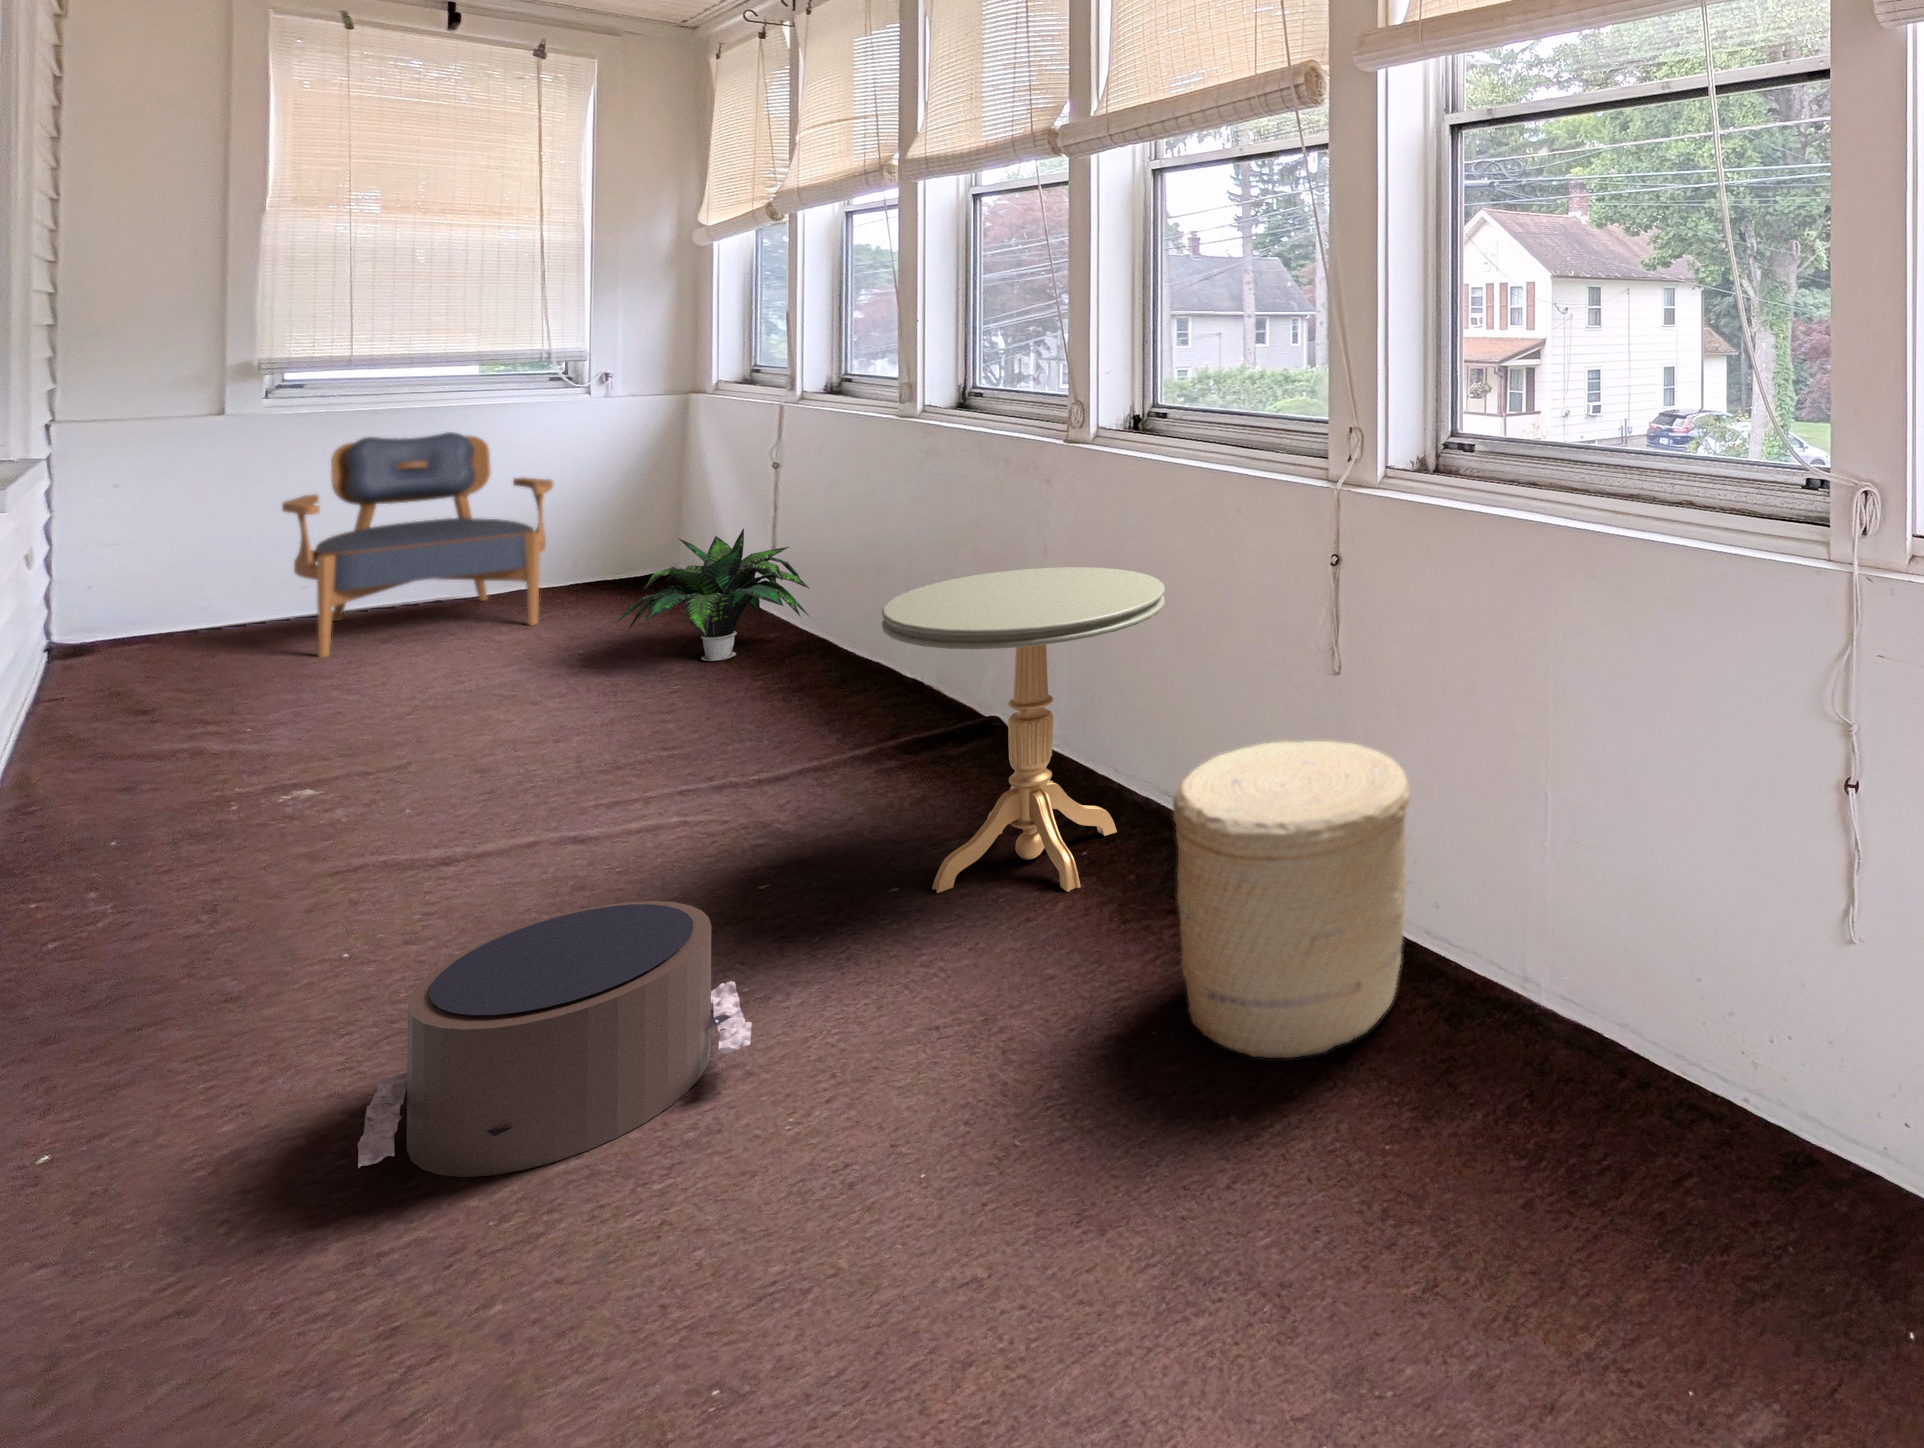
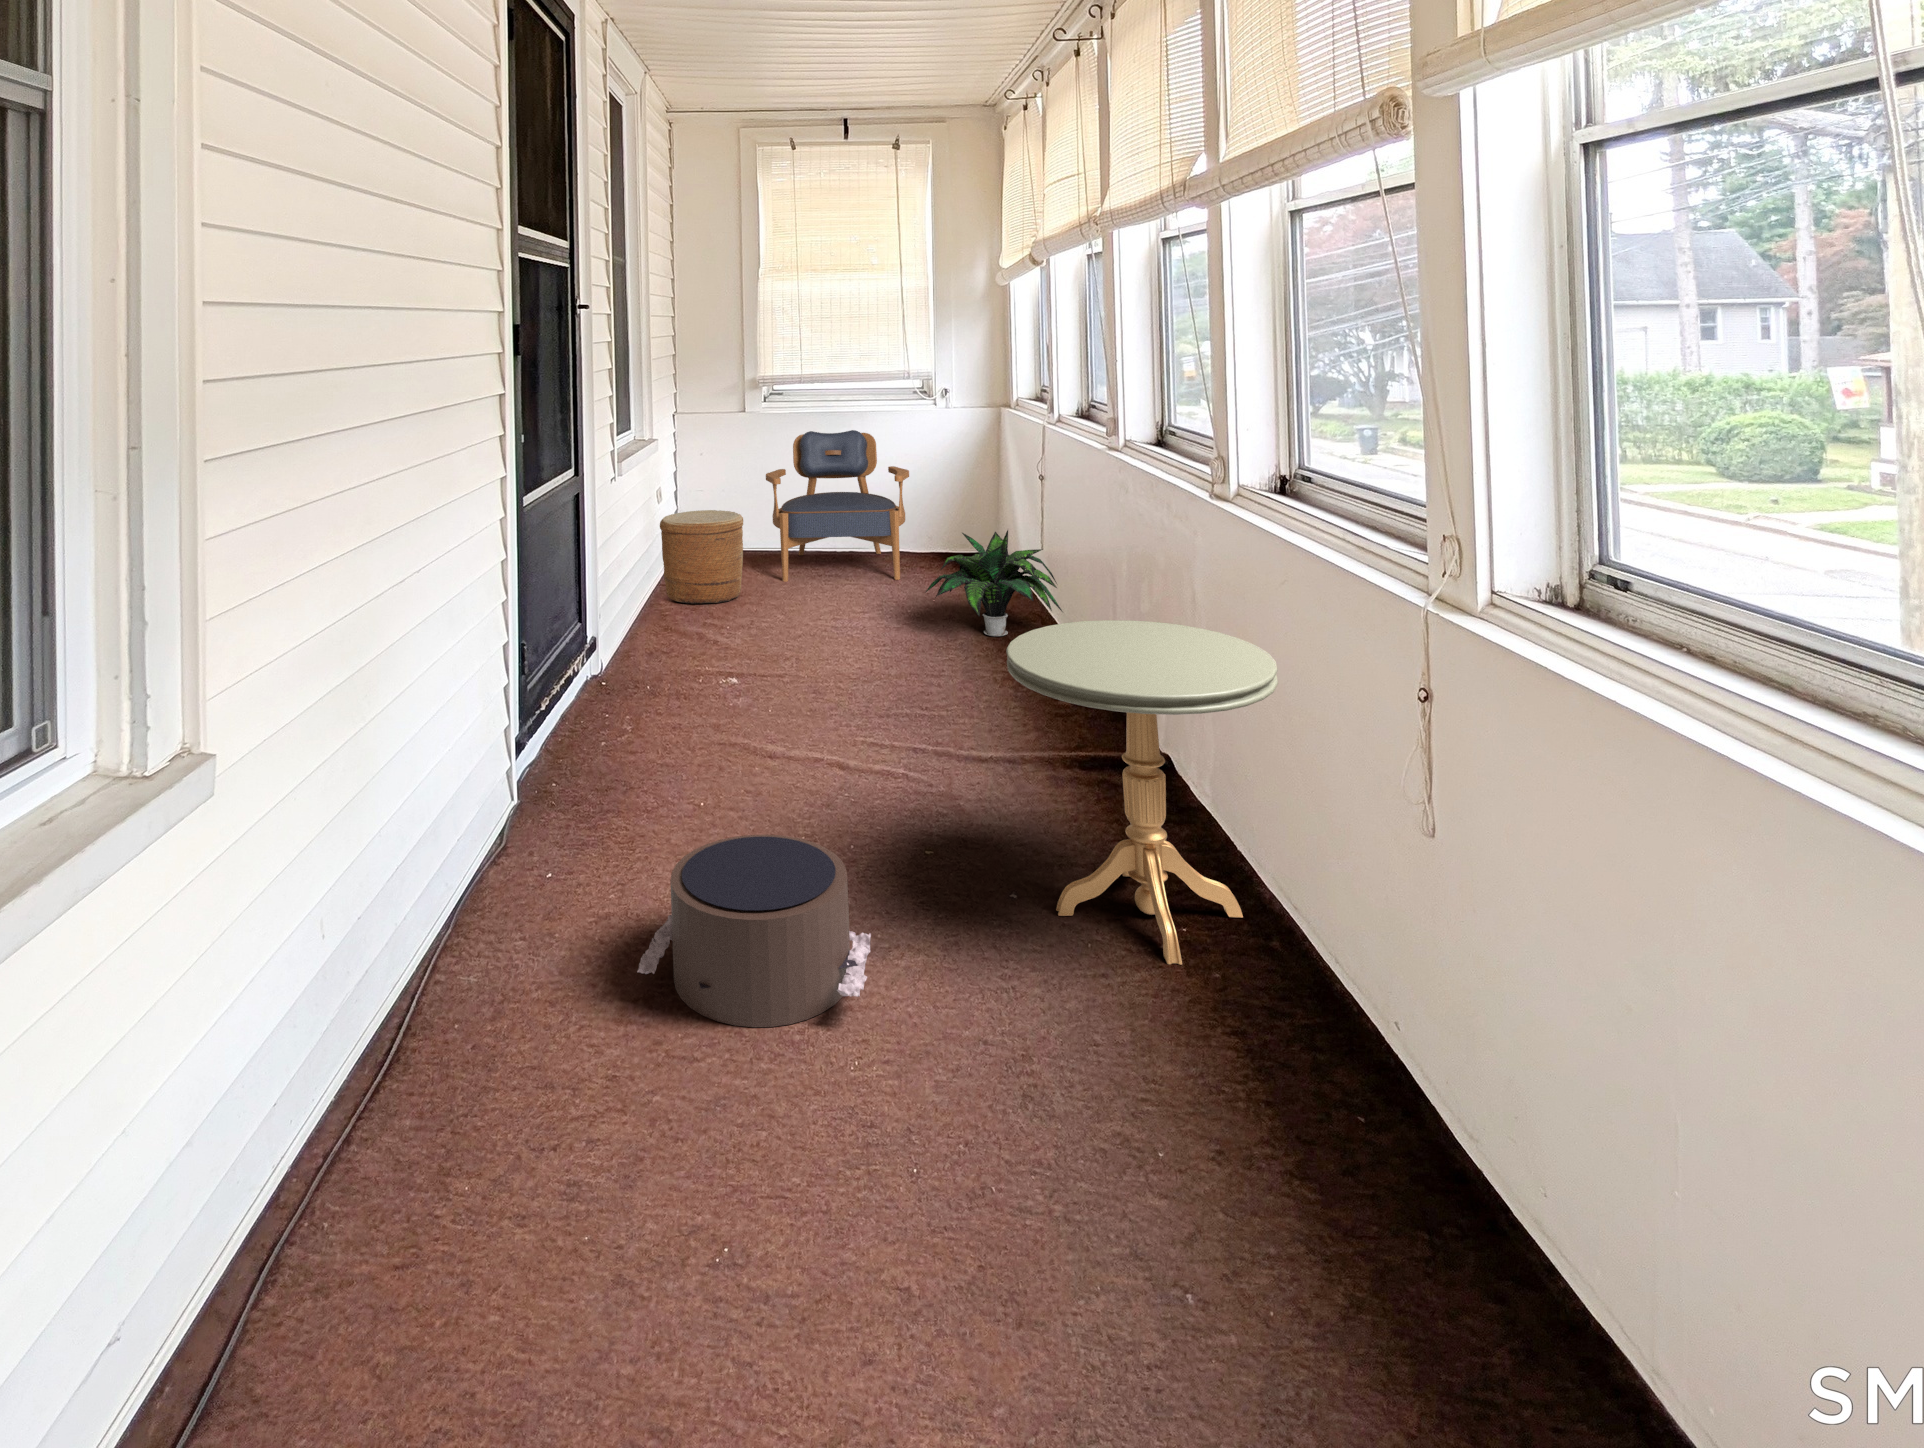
woven basket: present [1173,741,1409,1058] -> present [660,510,743,604]

